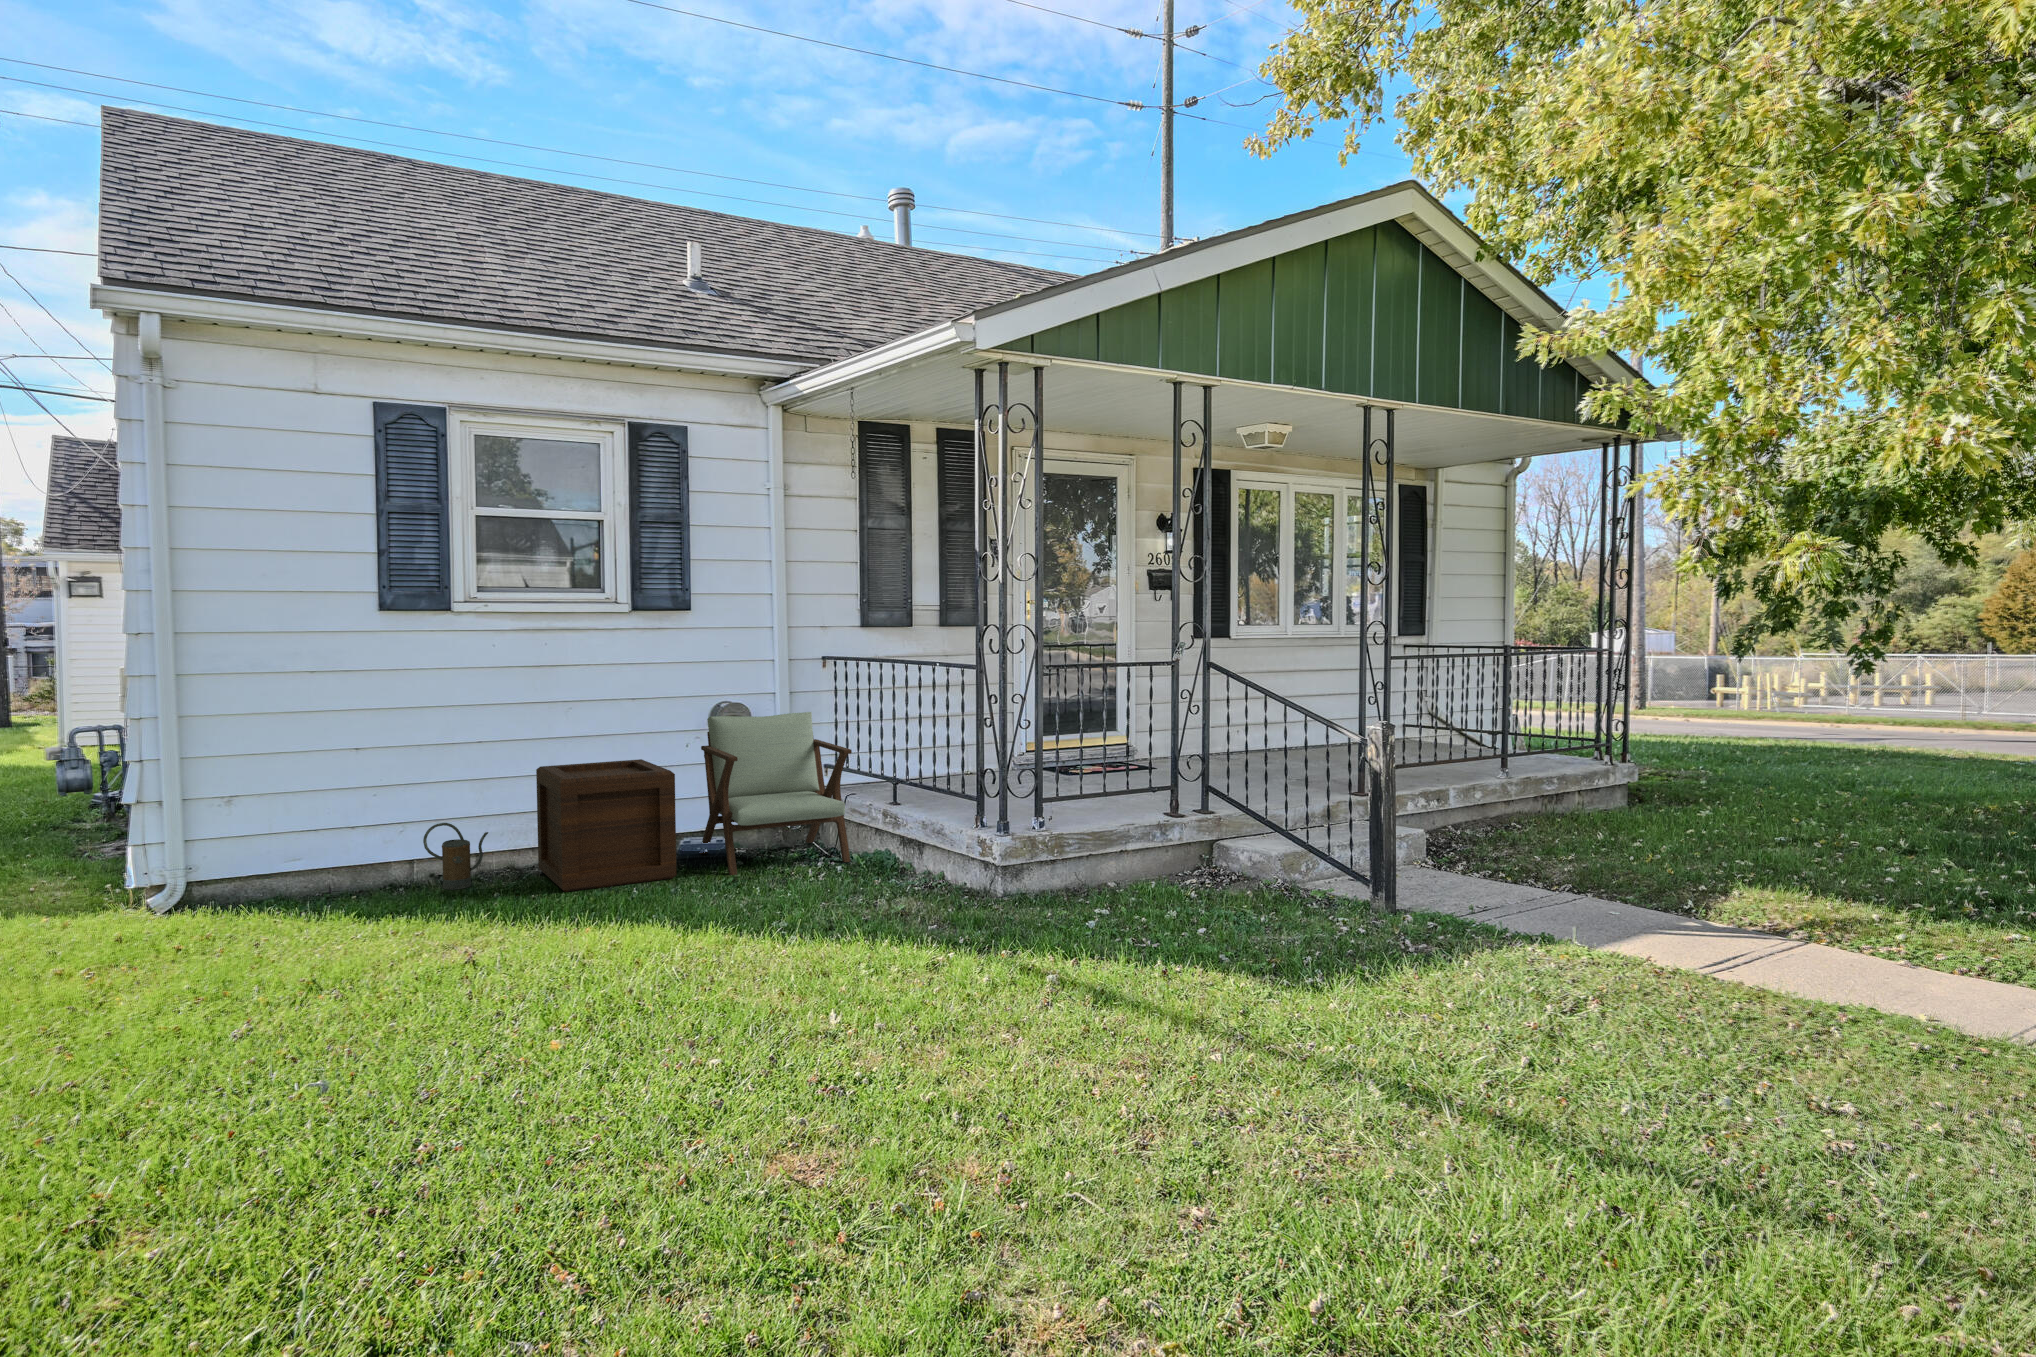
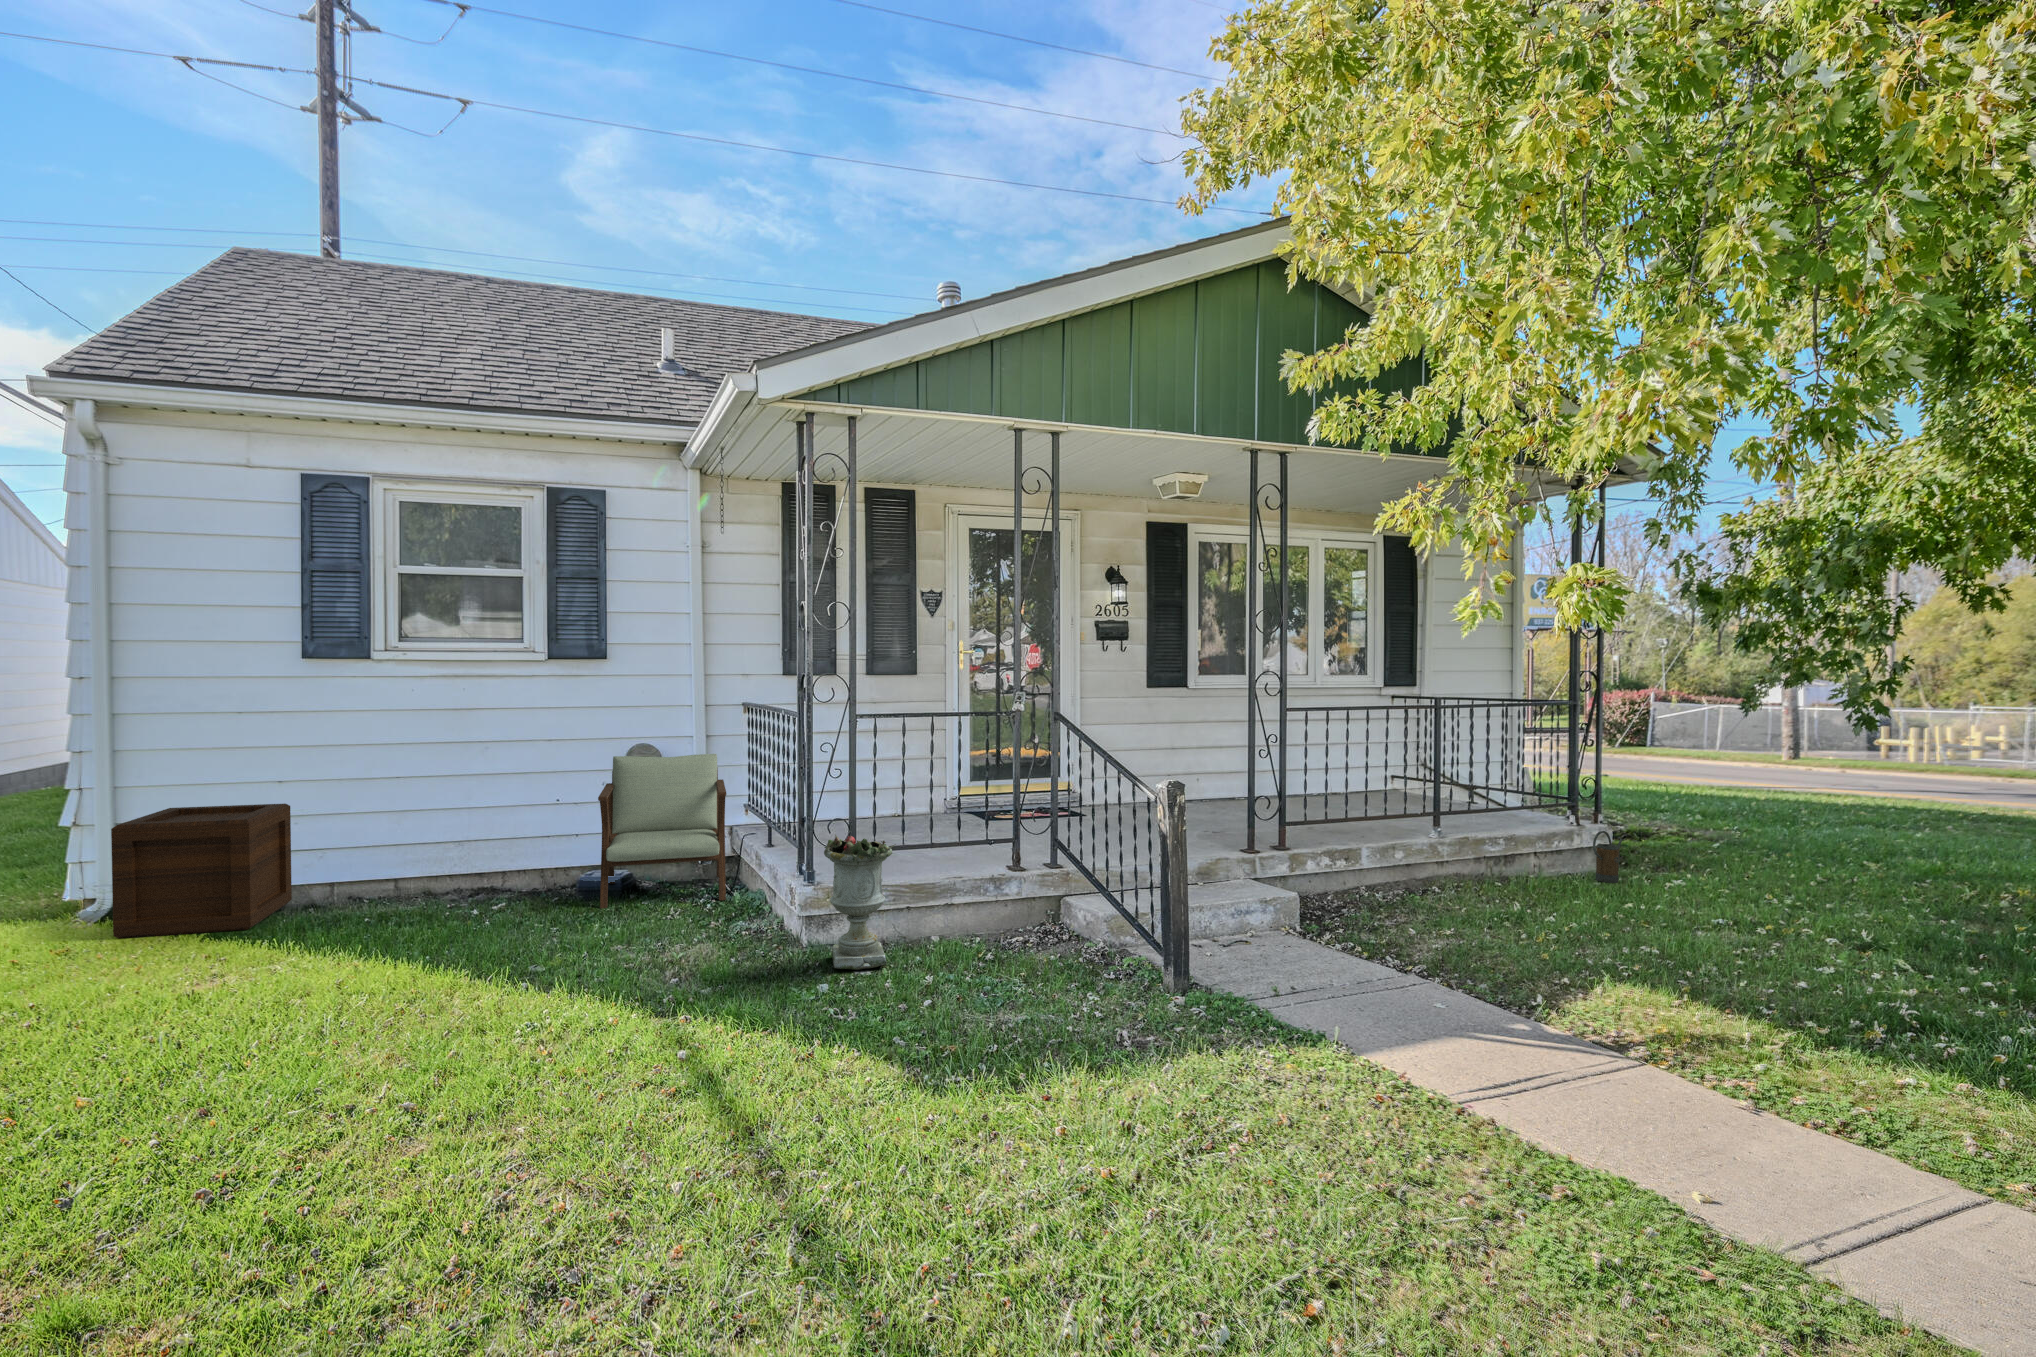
wooden crate: present [536,759,676,892] -> present [111,804,292,939]
planter: none [1034,780,1106,909] -> present [824,835,896,970]
watering can: present [423,823,488,890] -> present [1593,831,1623,883]

